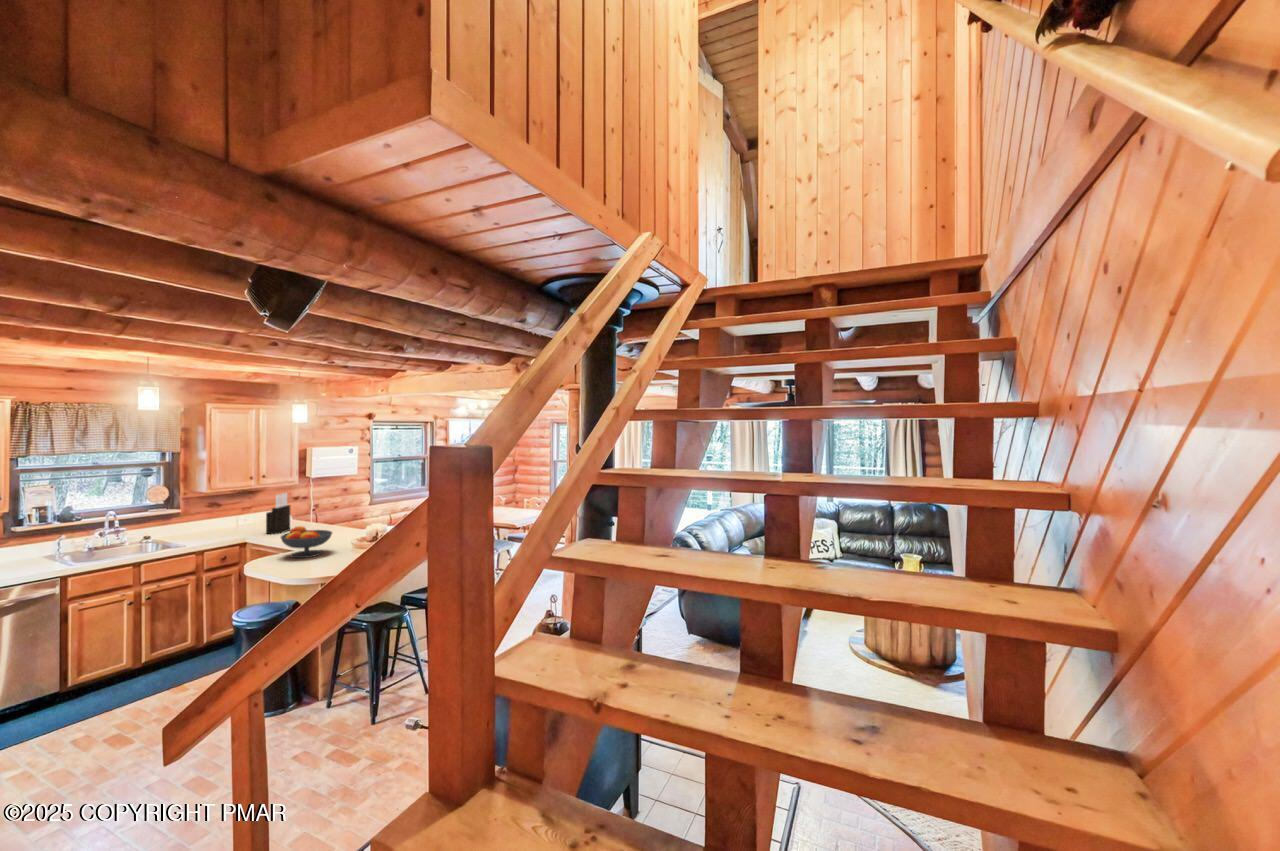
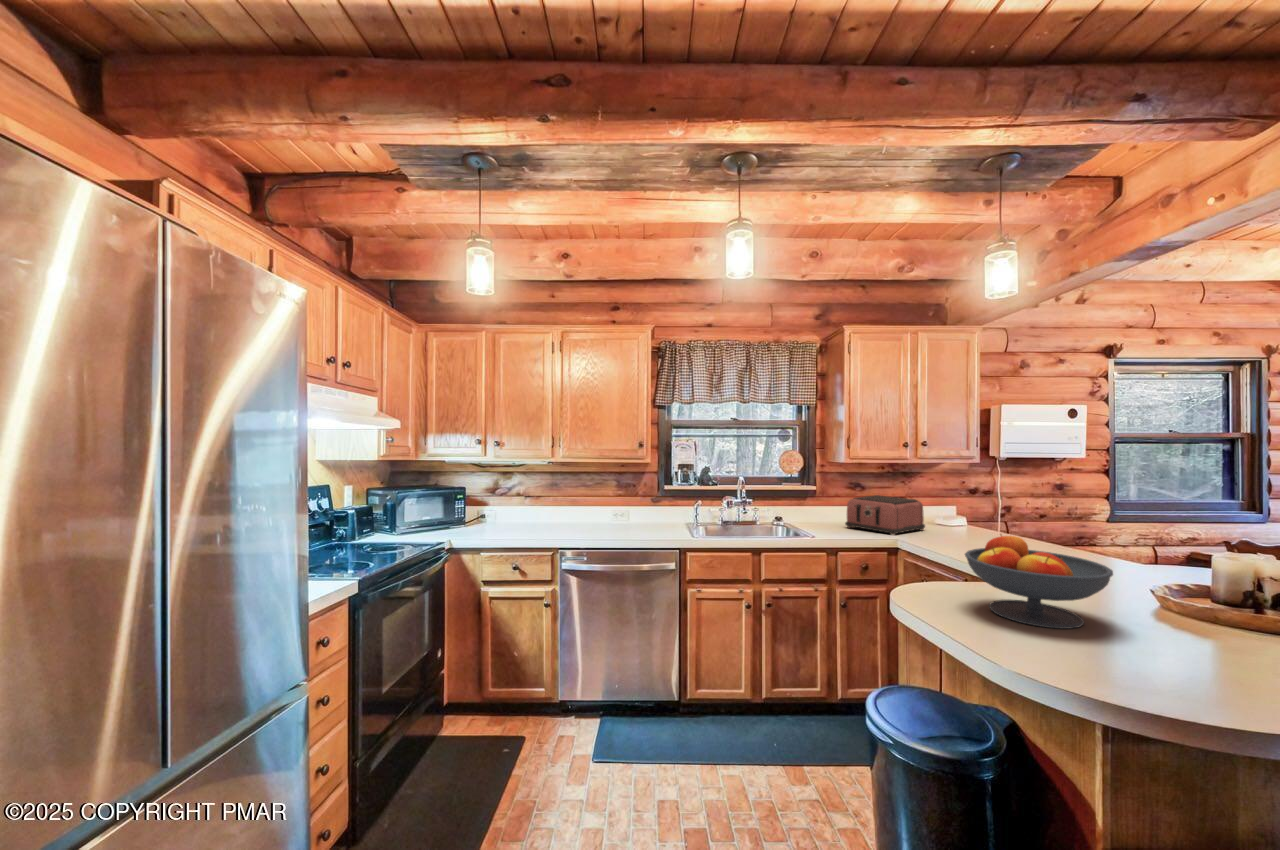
knife block: present [266,493,290,534] -> none [928,472,970,545]
toaster: none [207,510,264,535] -> present [845,495,925,535]

